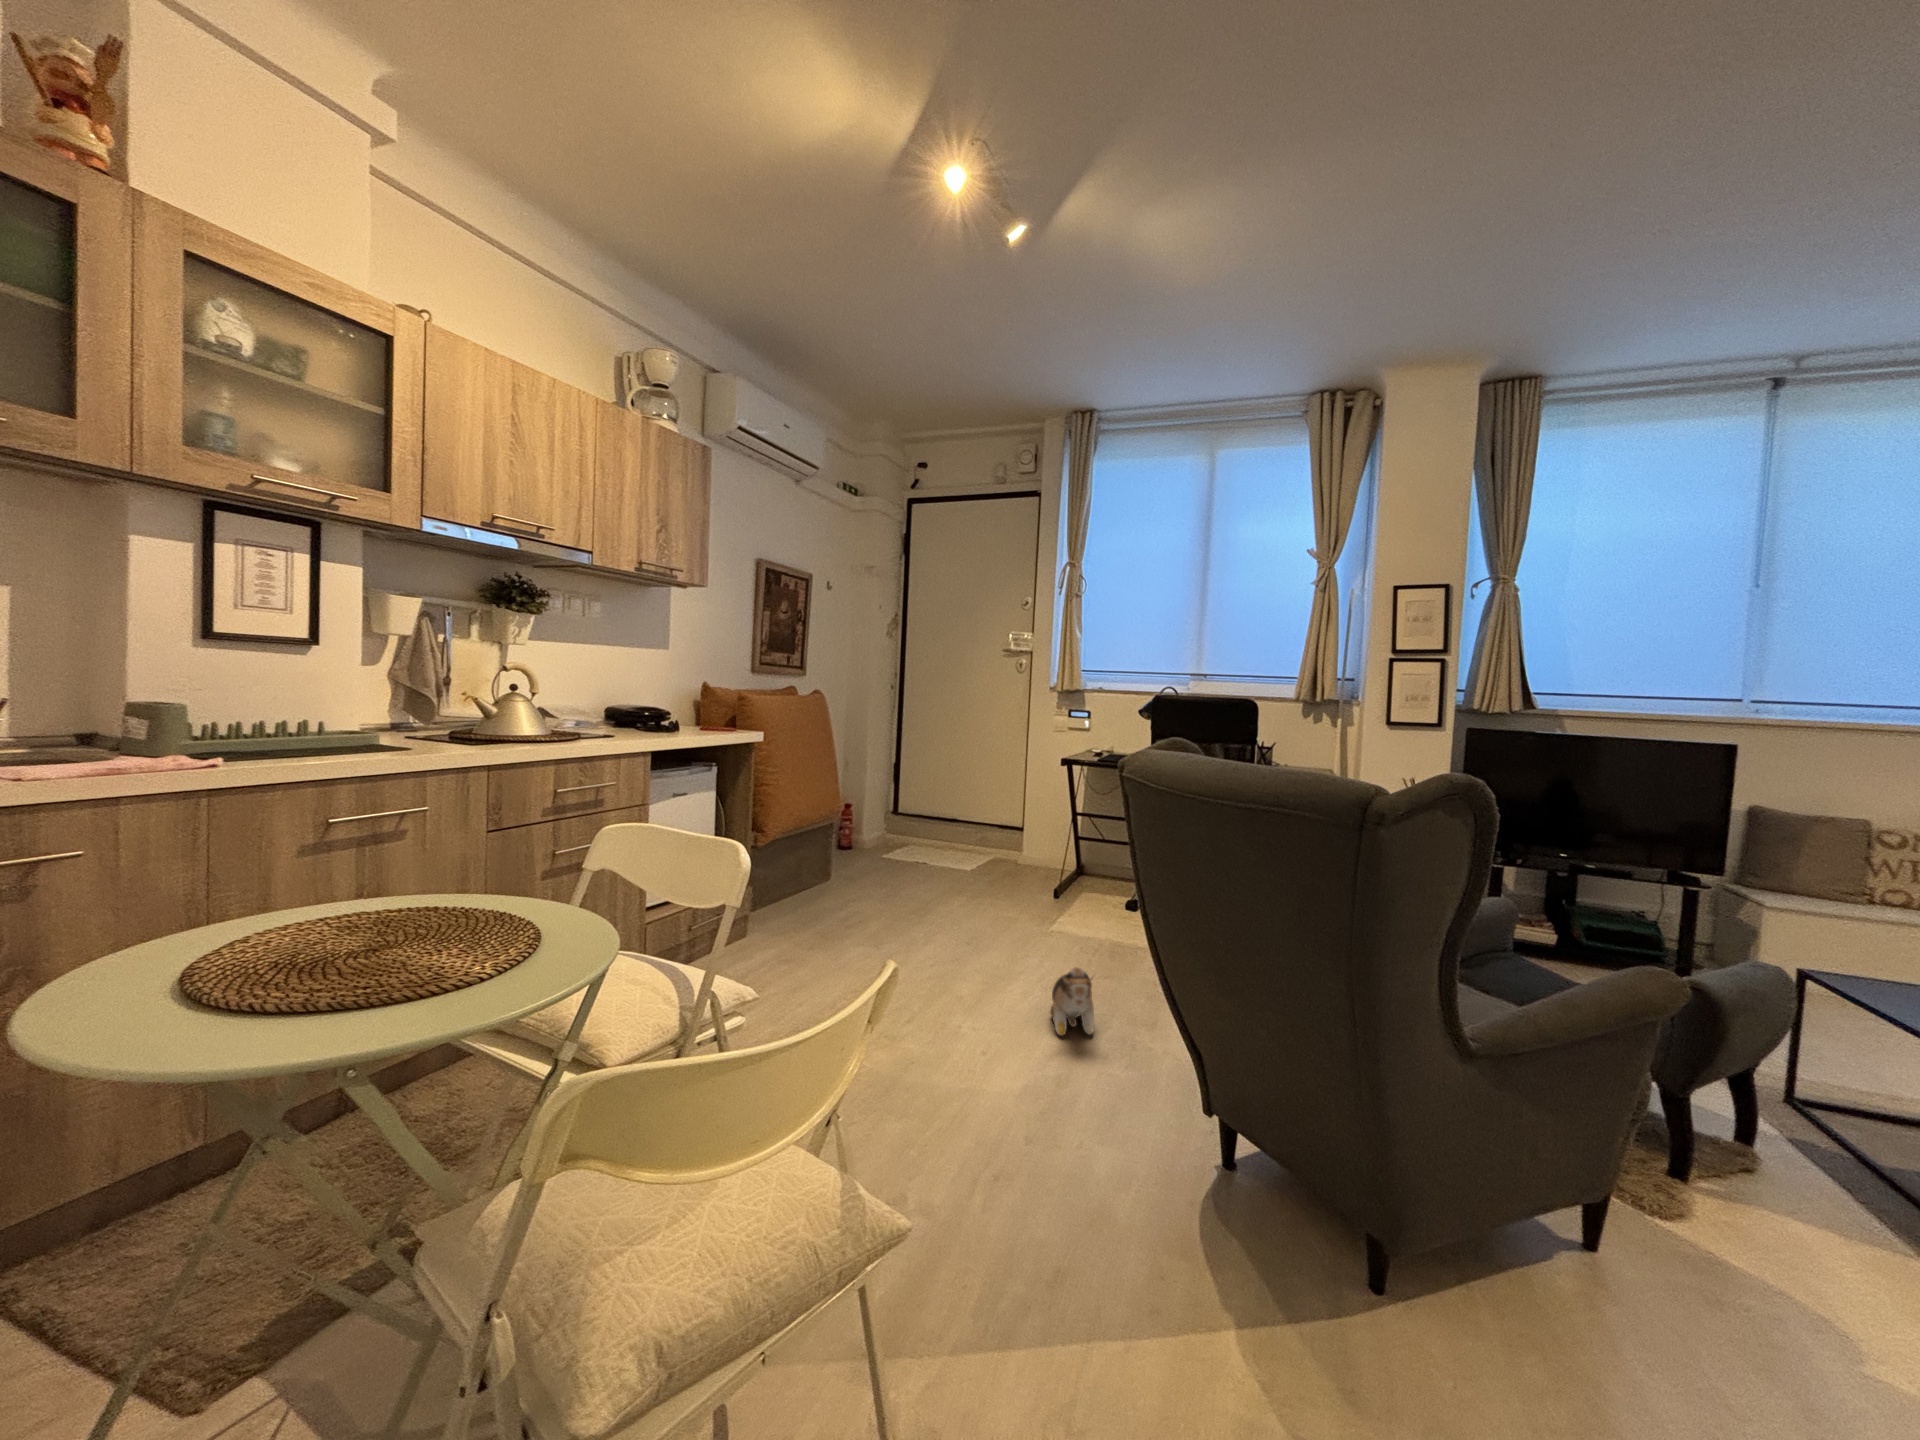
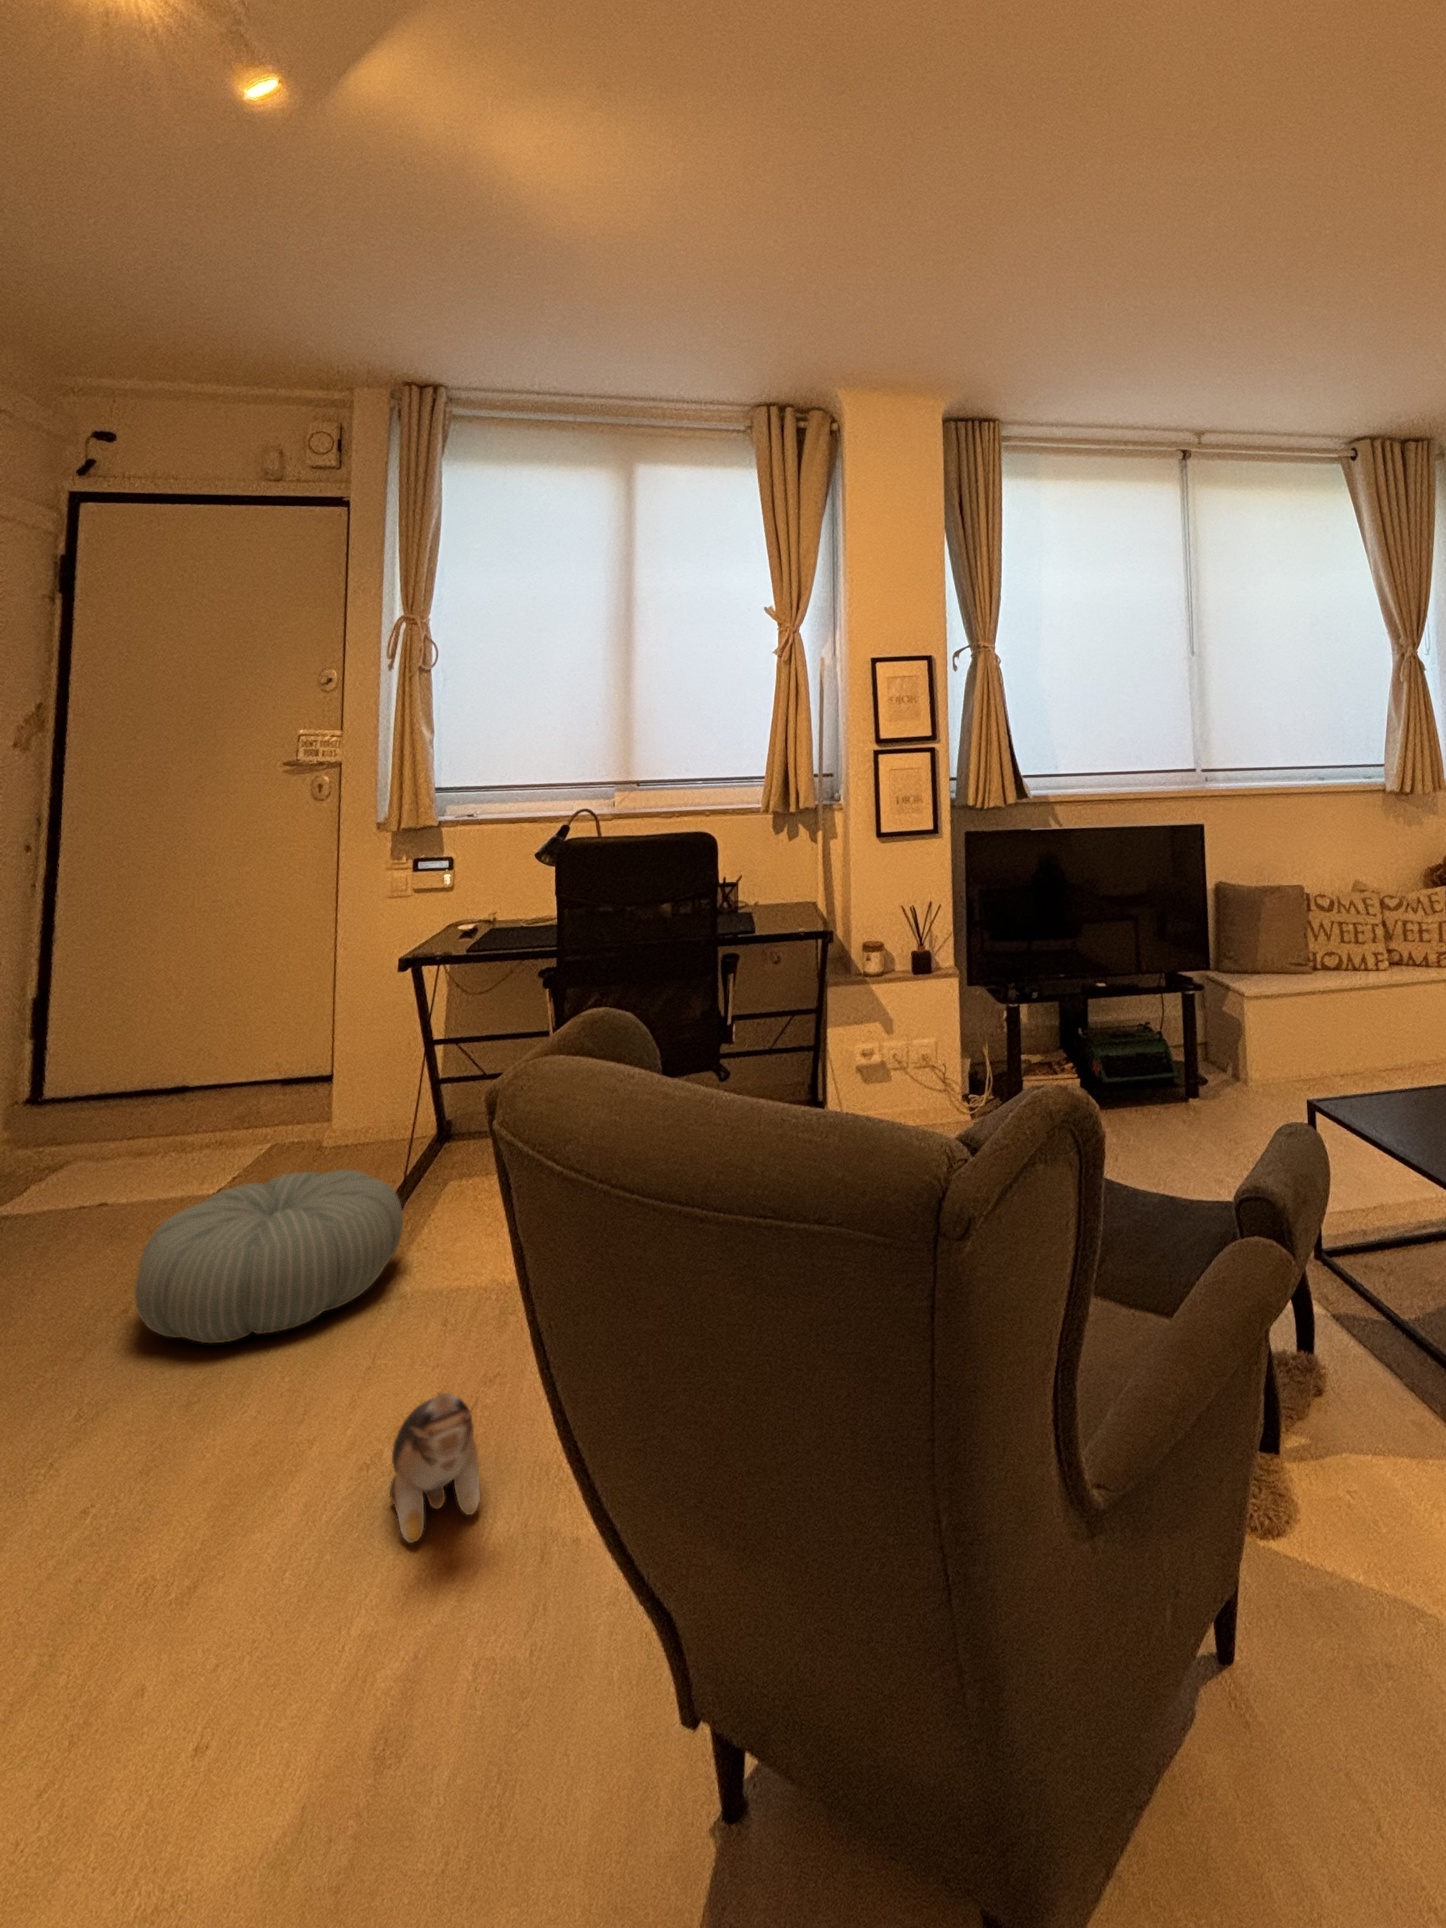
pouf: none [939,862,1058,935] -> present [135,1170,403,1343]

